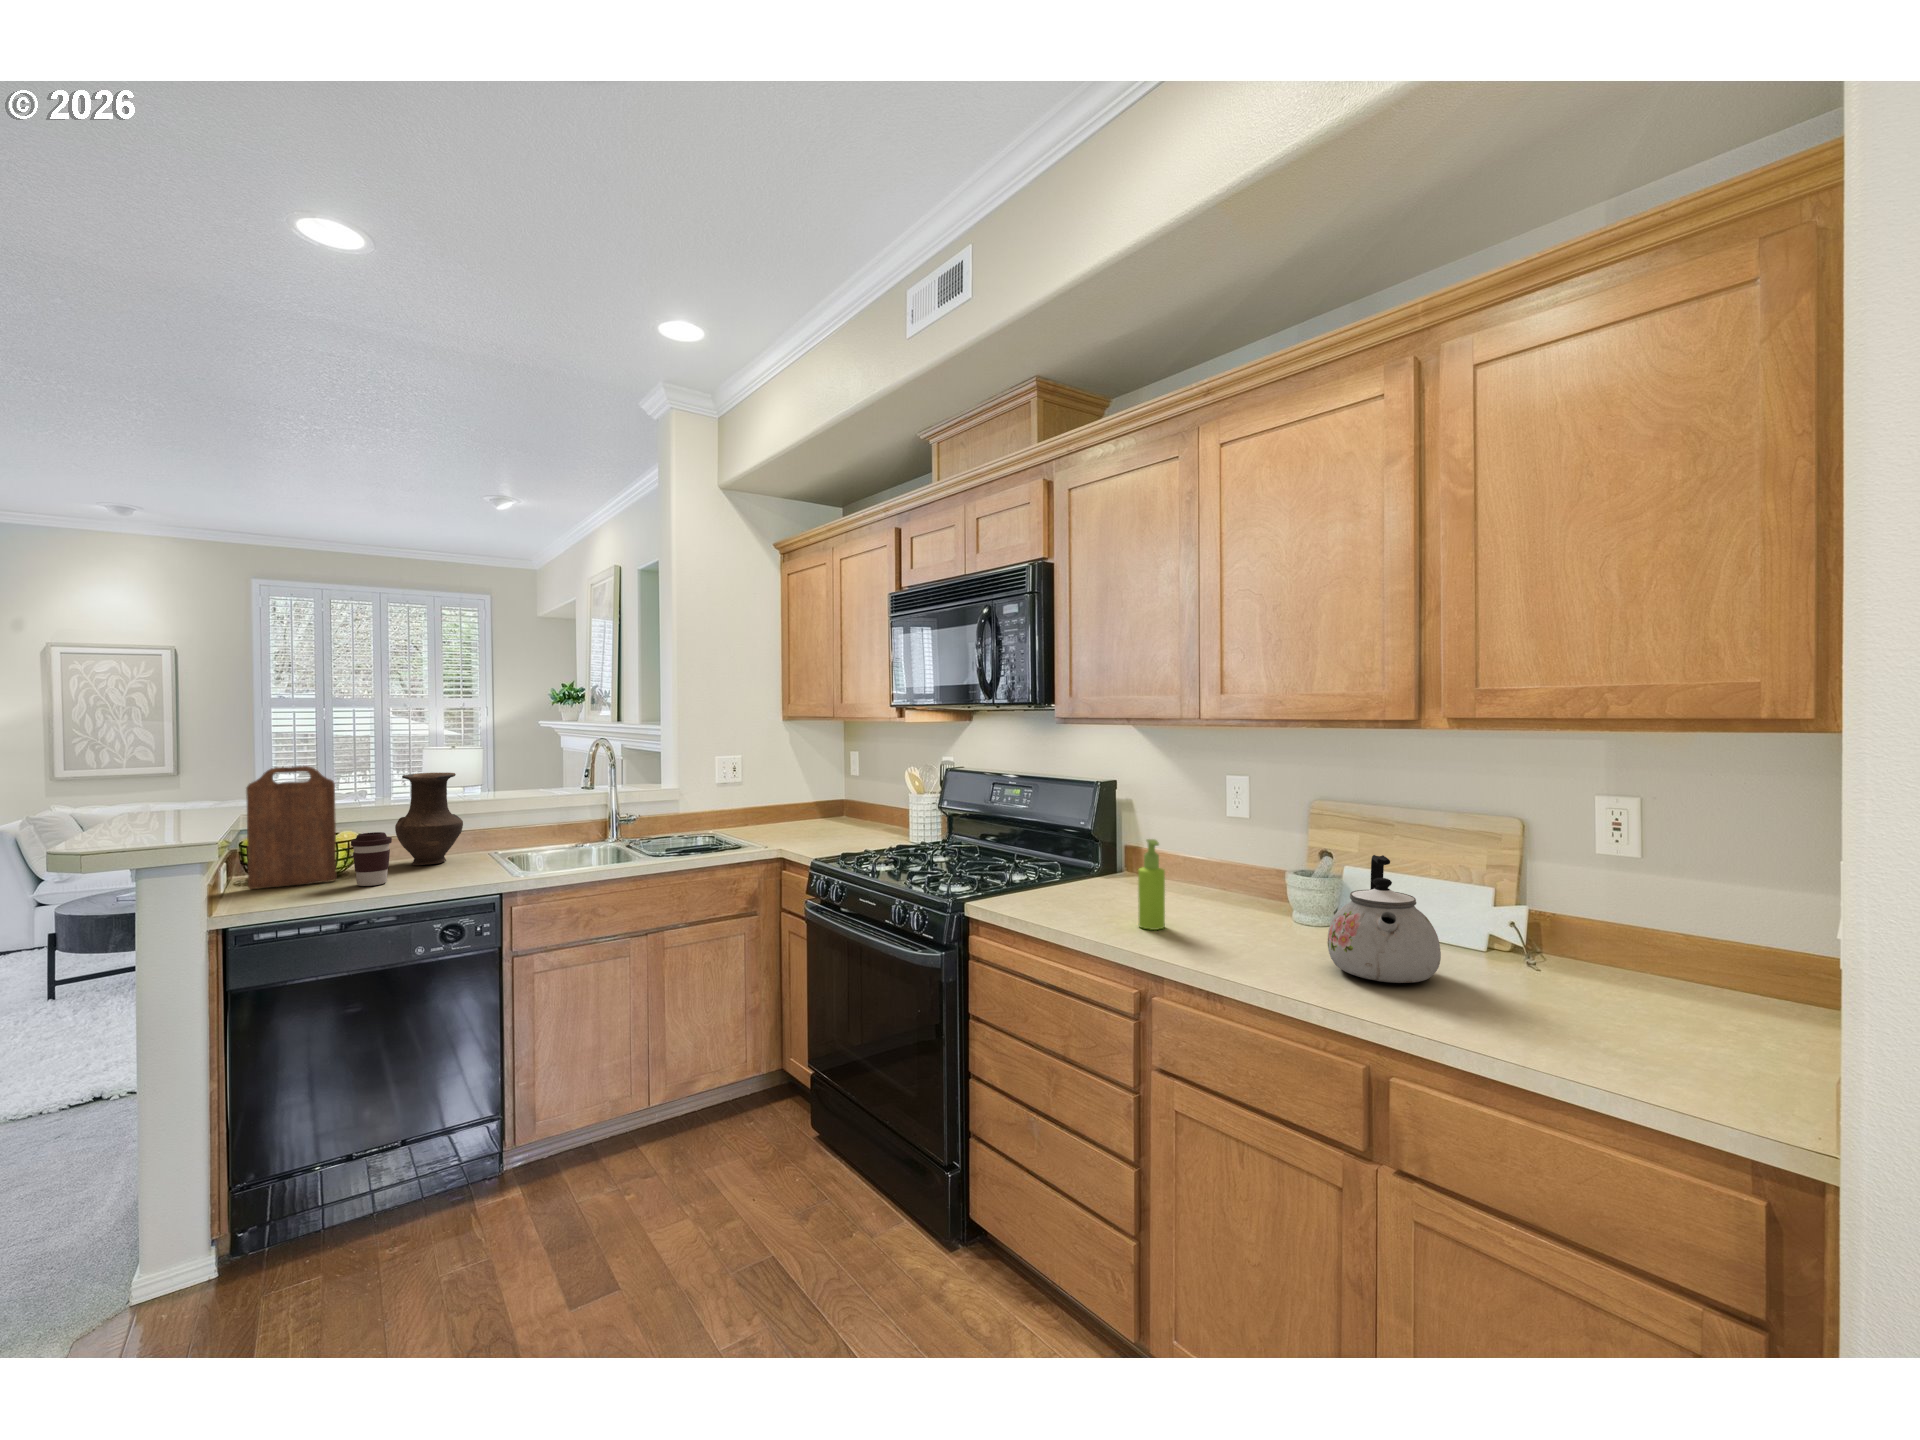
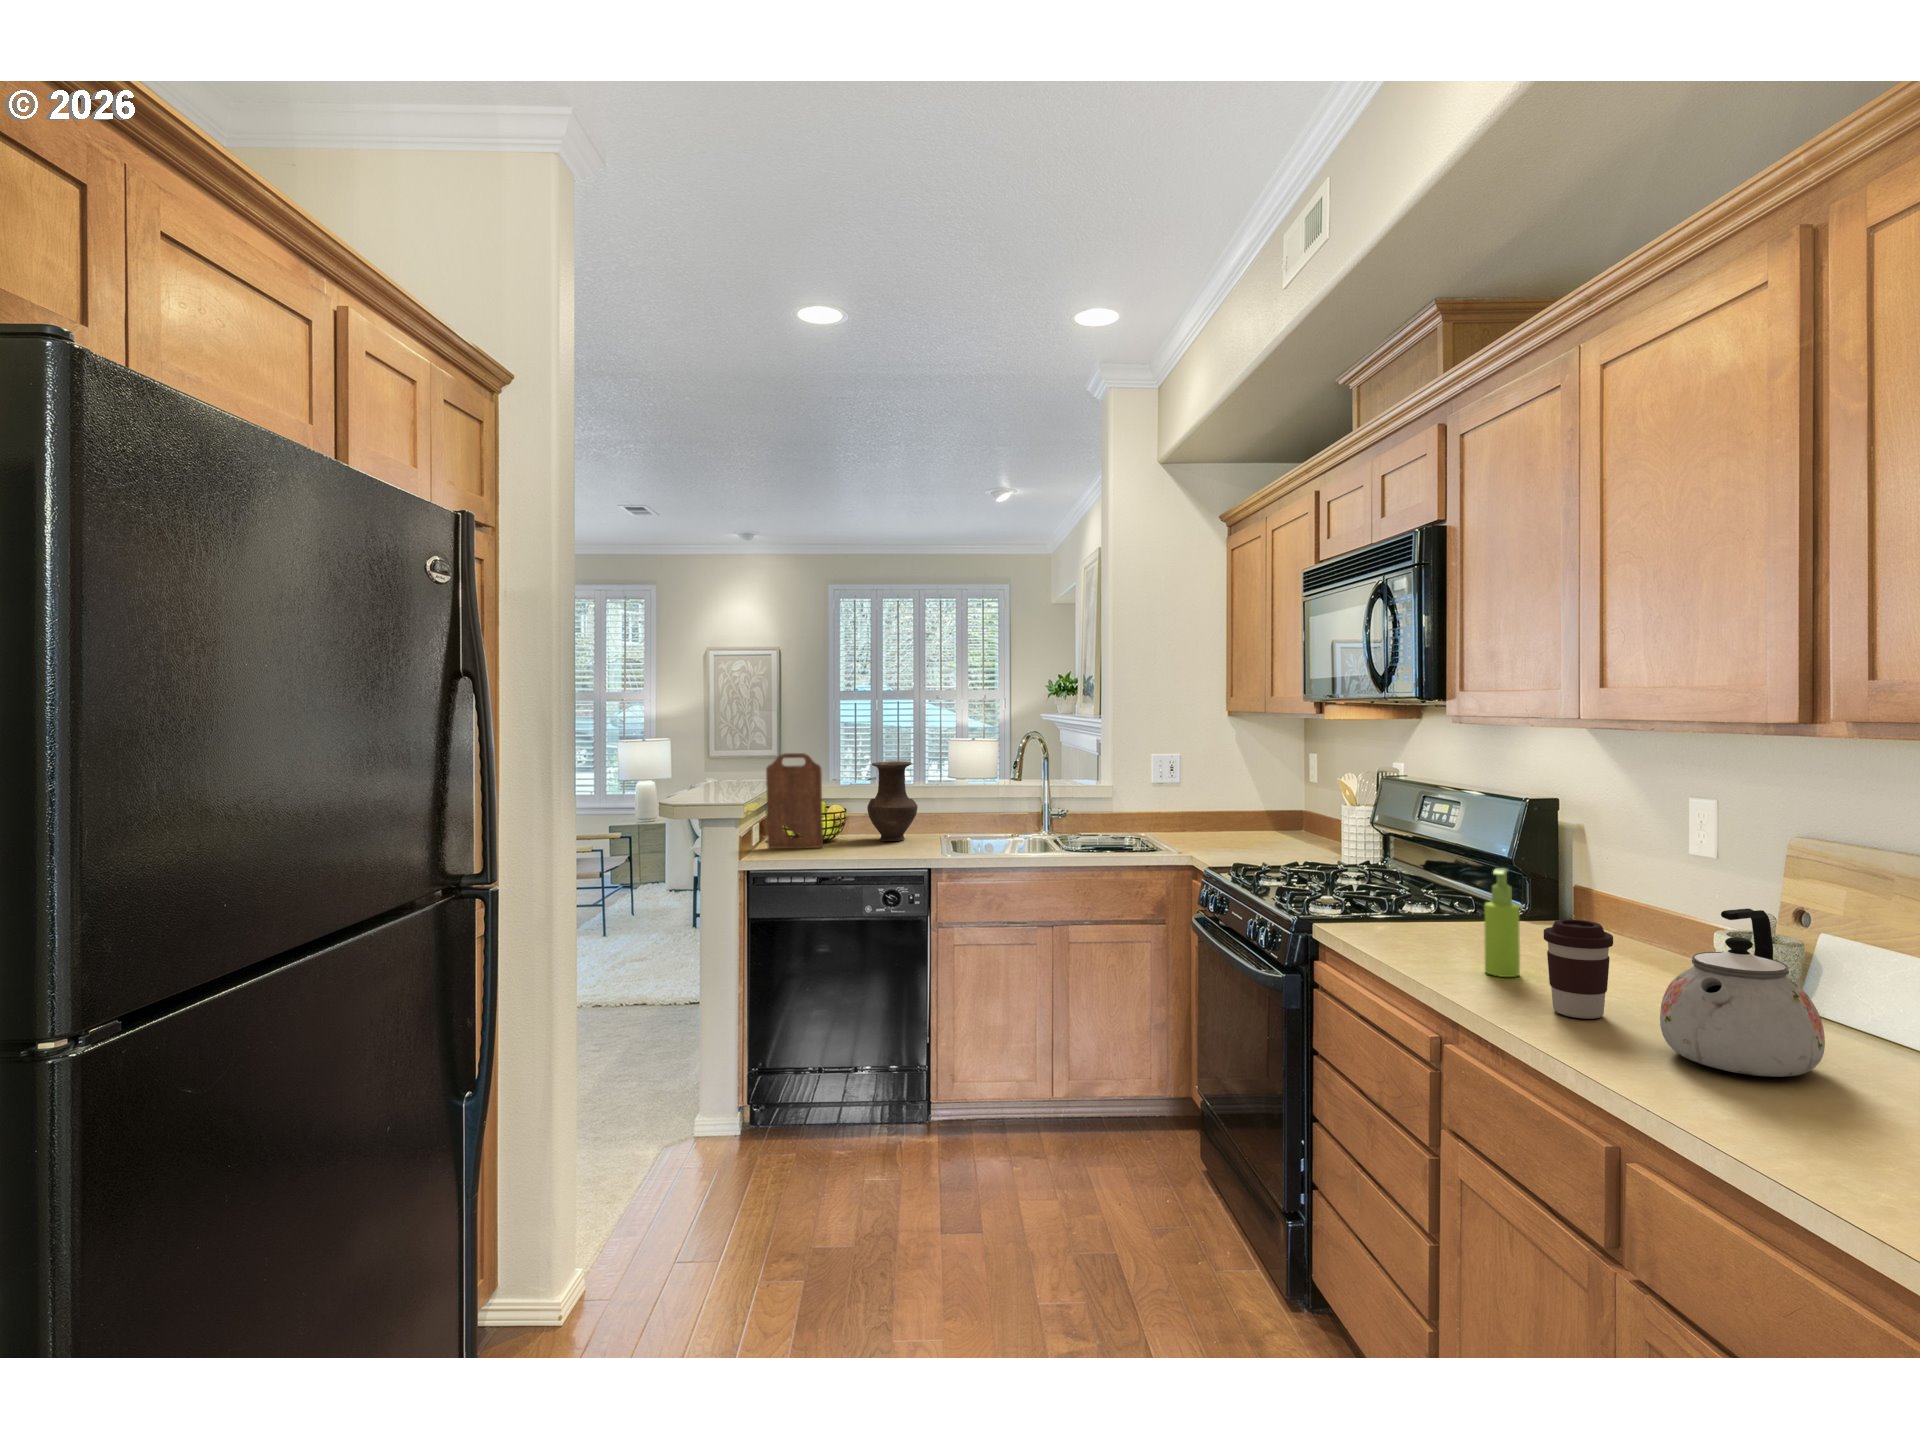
coffee cup: present [351,832,392,886] -> present [1544,919,1613,1019]

